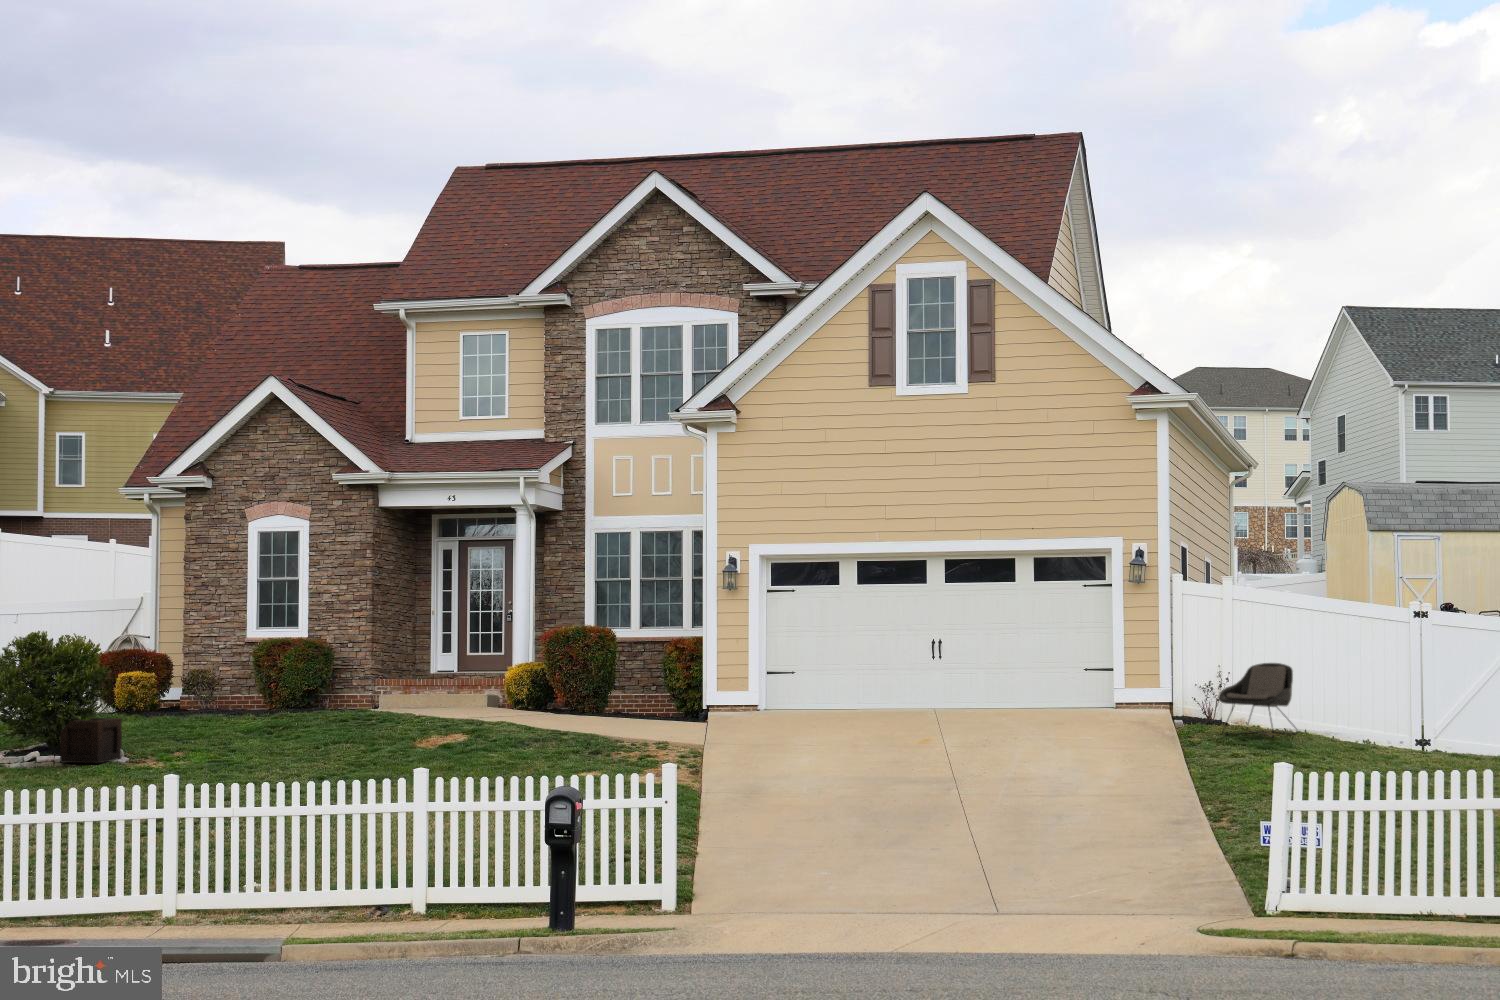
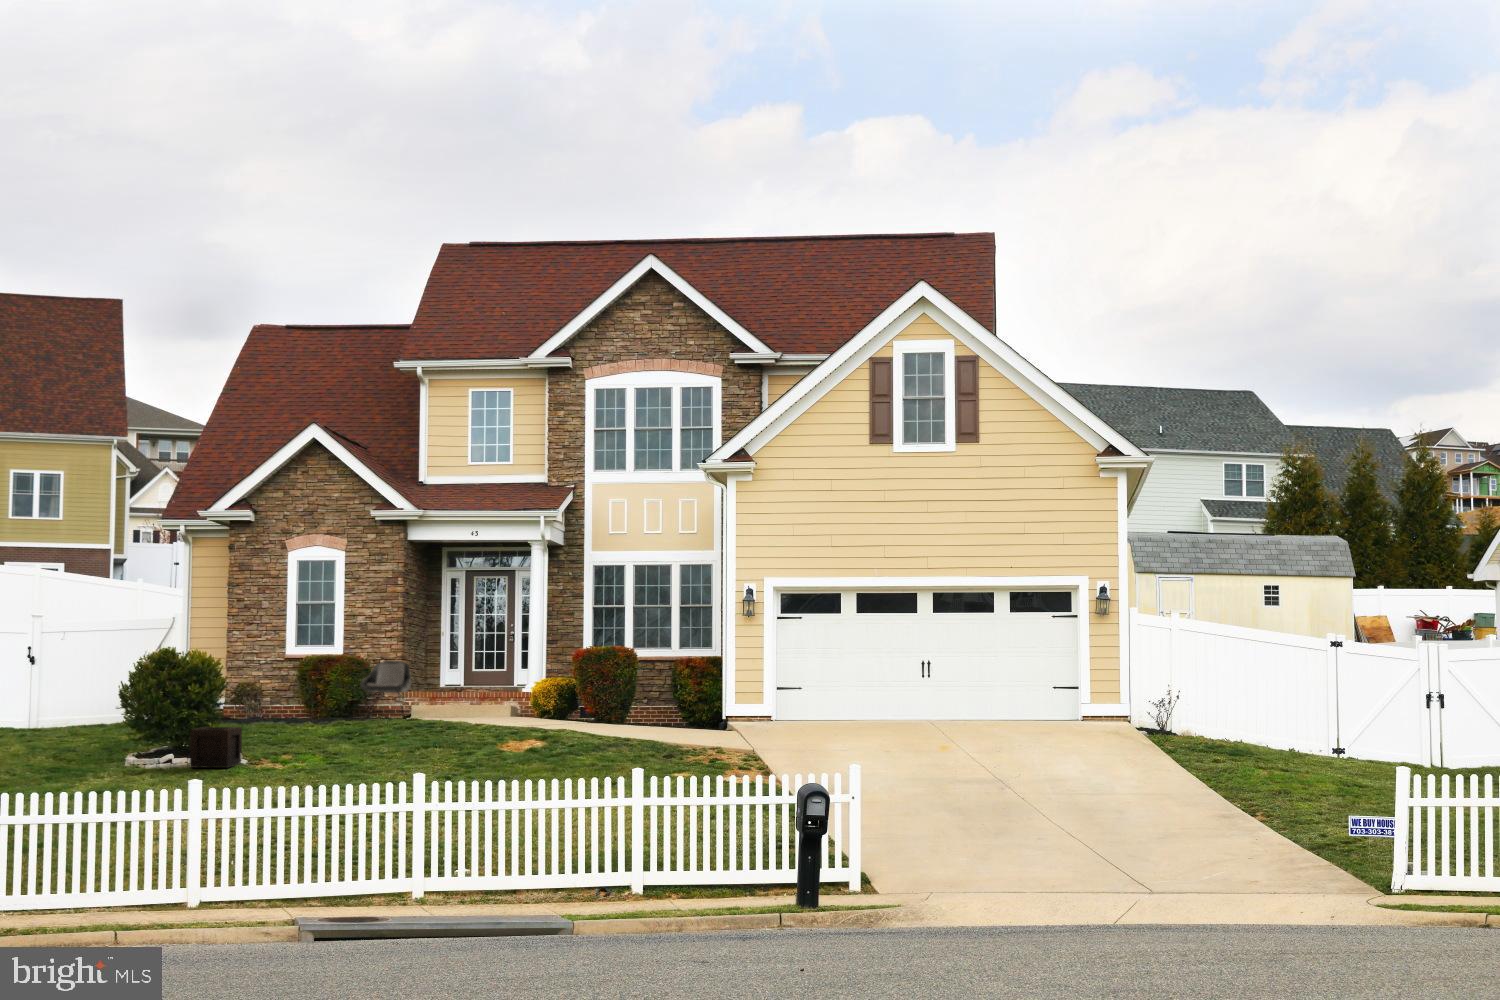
lounge chair: present [1219,663,1296,738] -> present [360,661,411,713]

